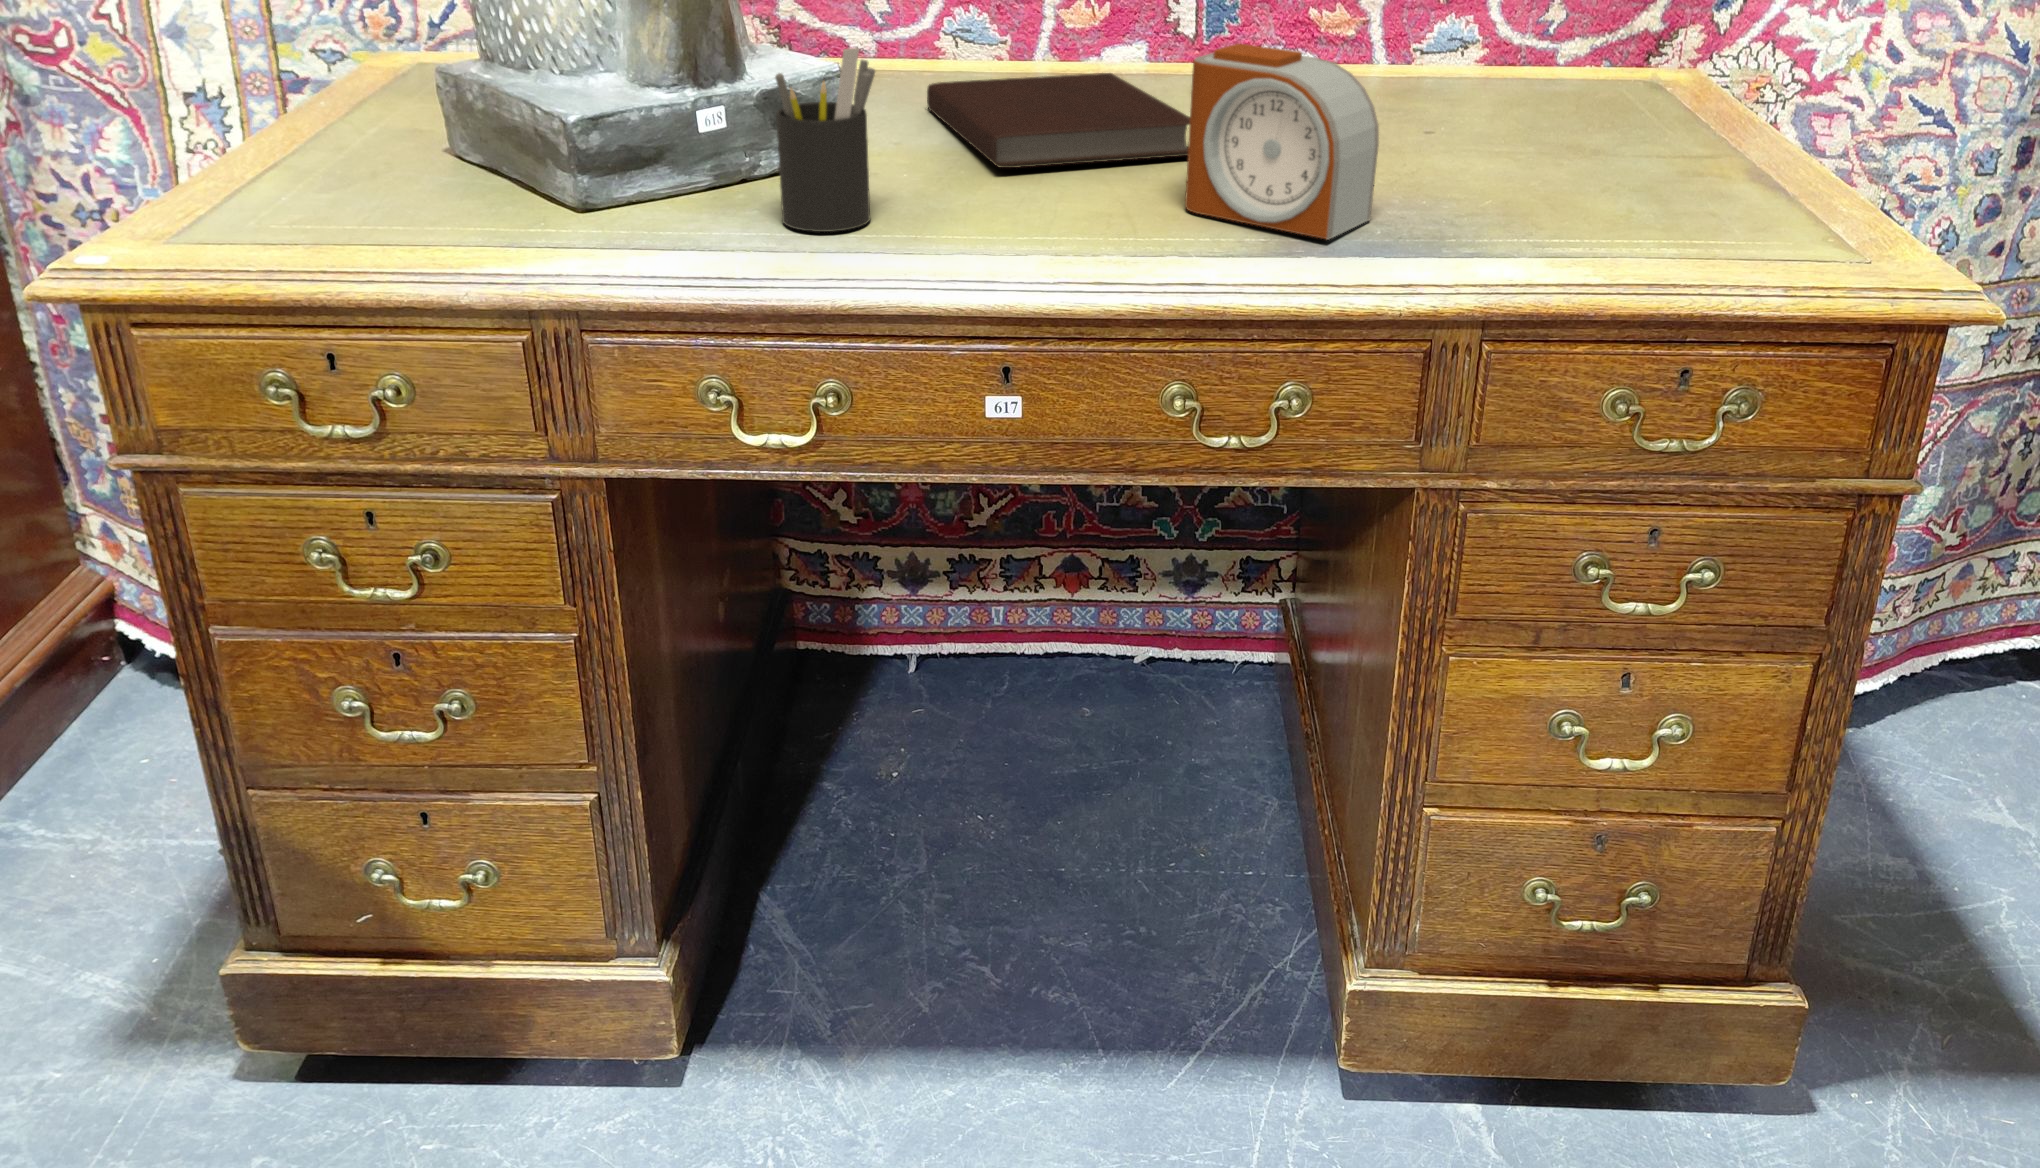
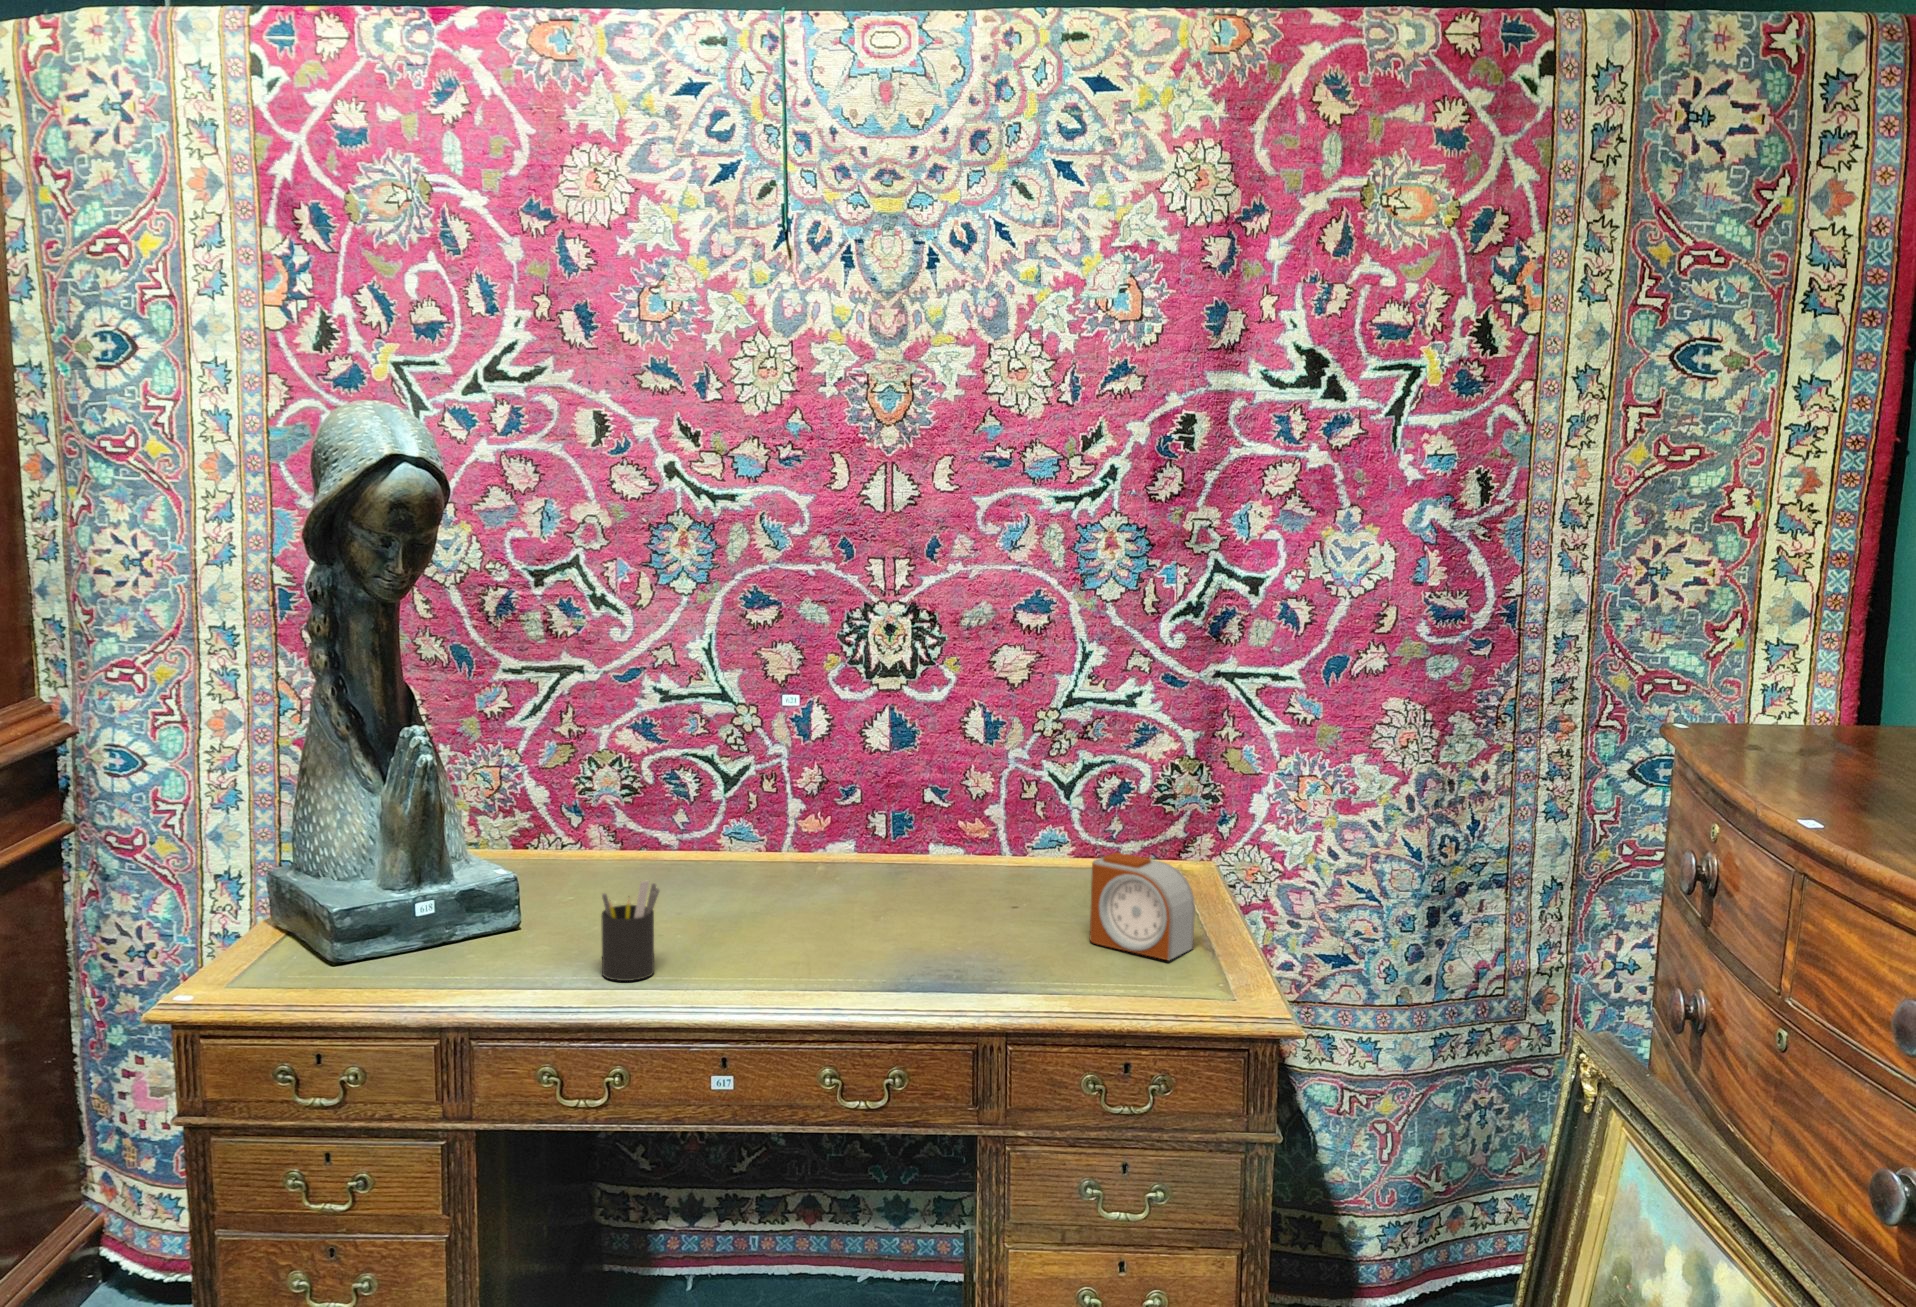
alarm clock: present [1185,43,1379,240] -> present [1090,852,1195,960]
notebook: present [927,73,1190,168] -> none [704,869,863,938]

